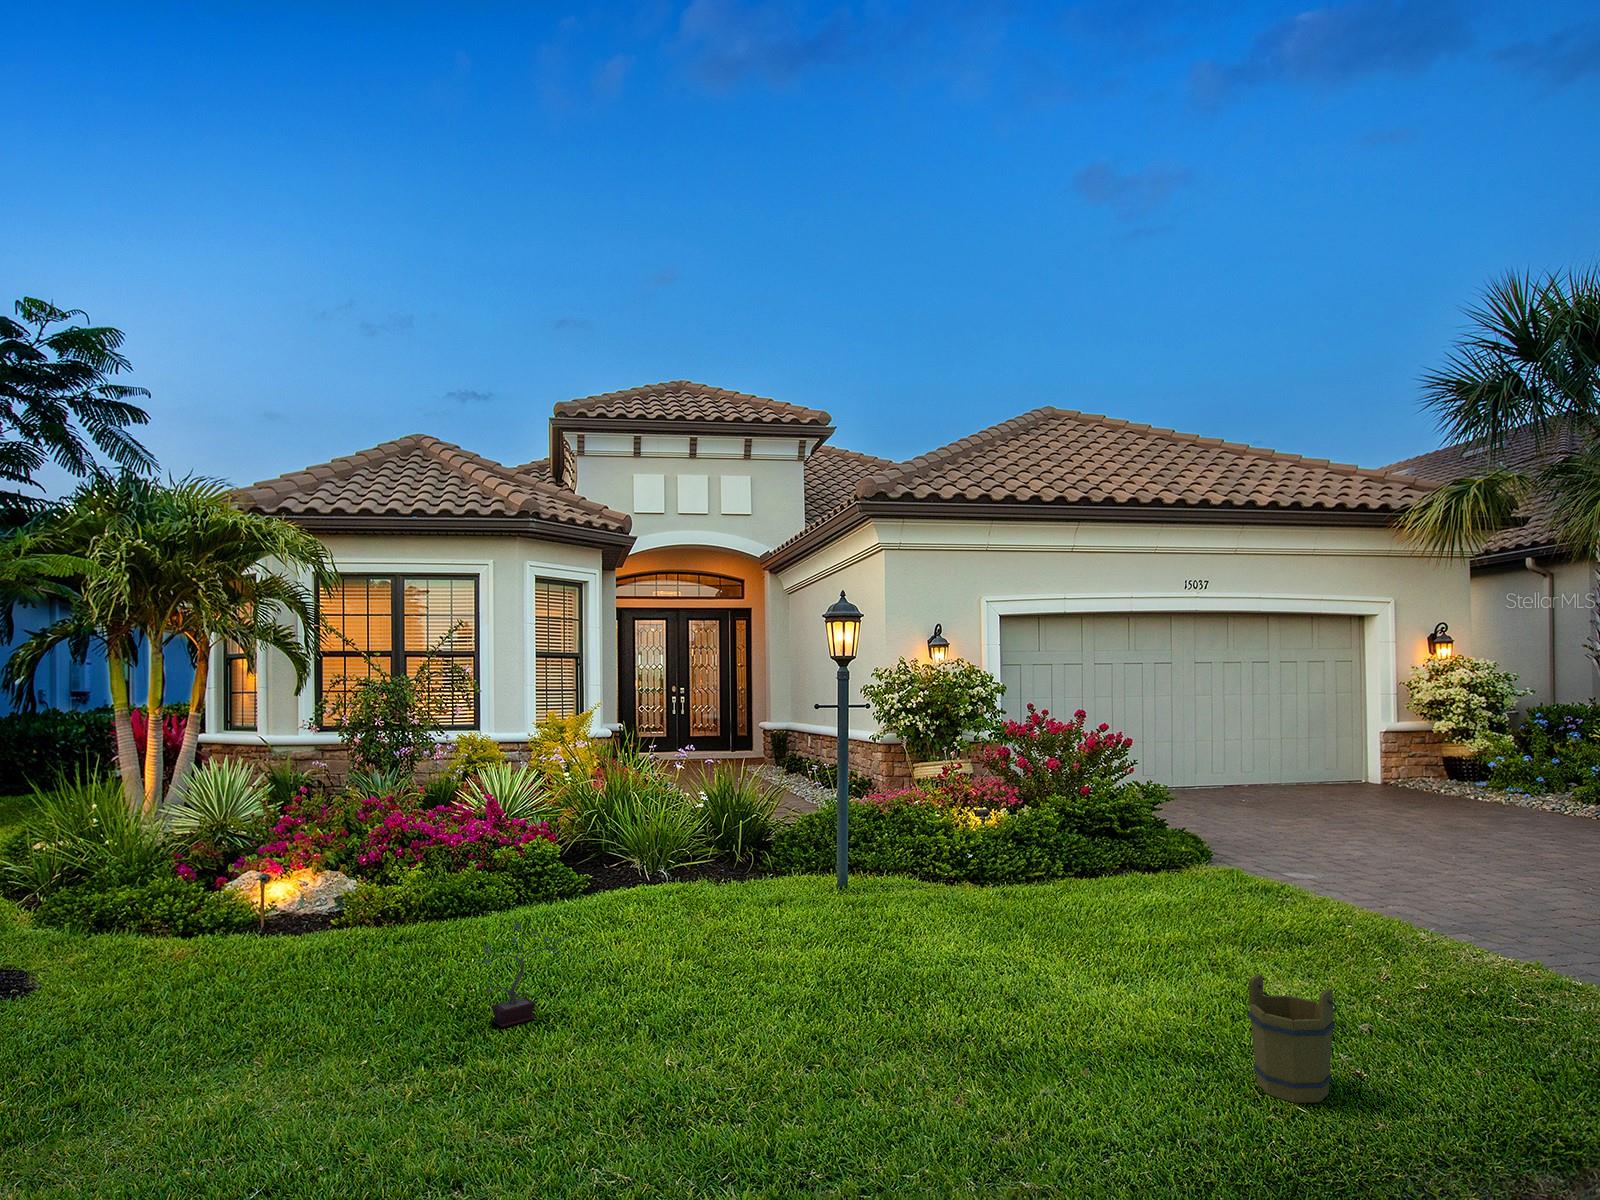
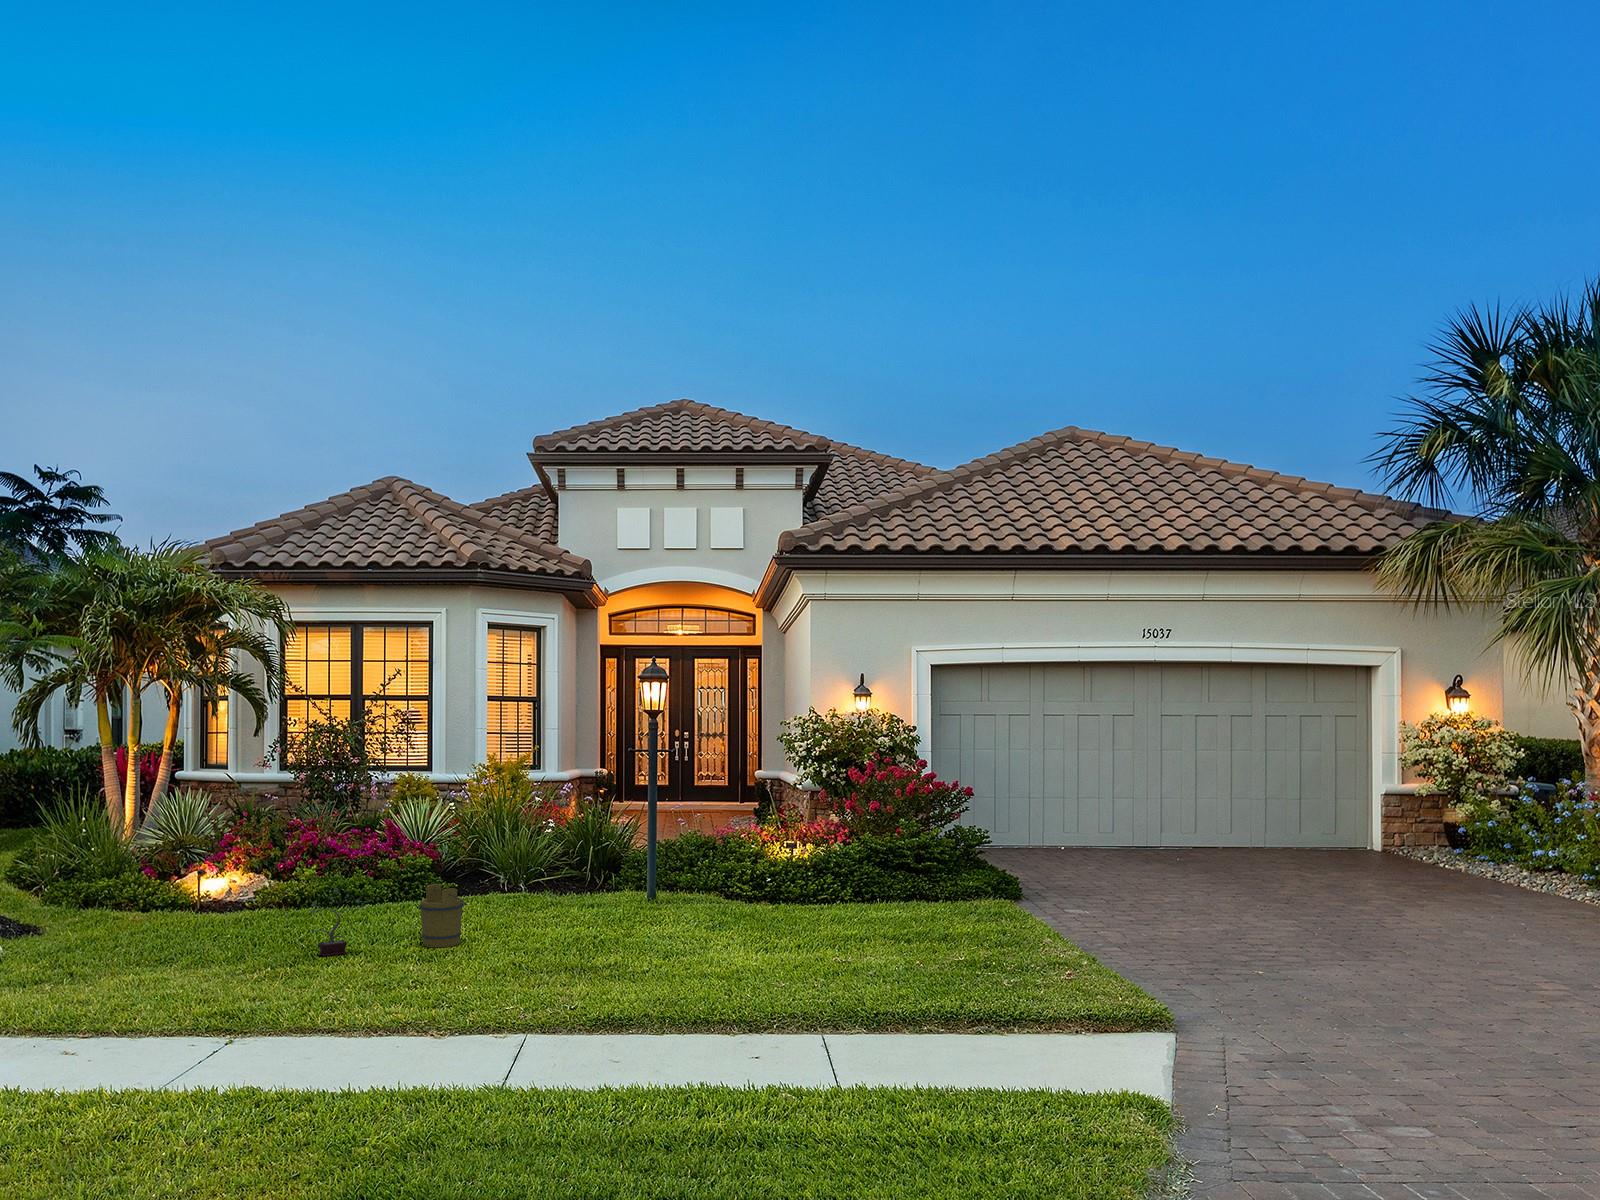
bucket: present [1248,973,1337,1103] -> present [419,884,468,948]

